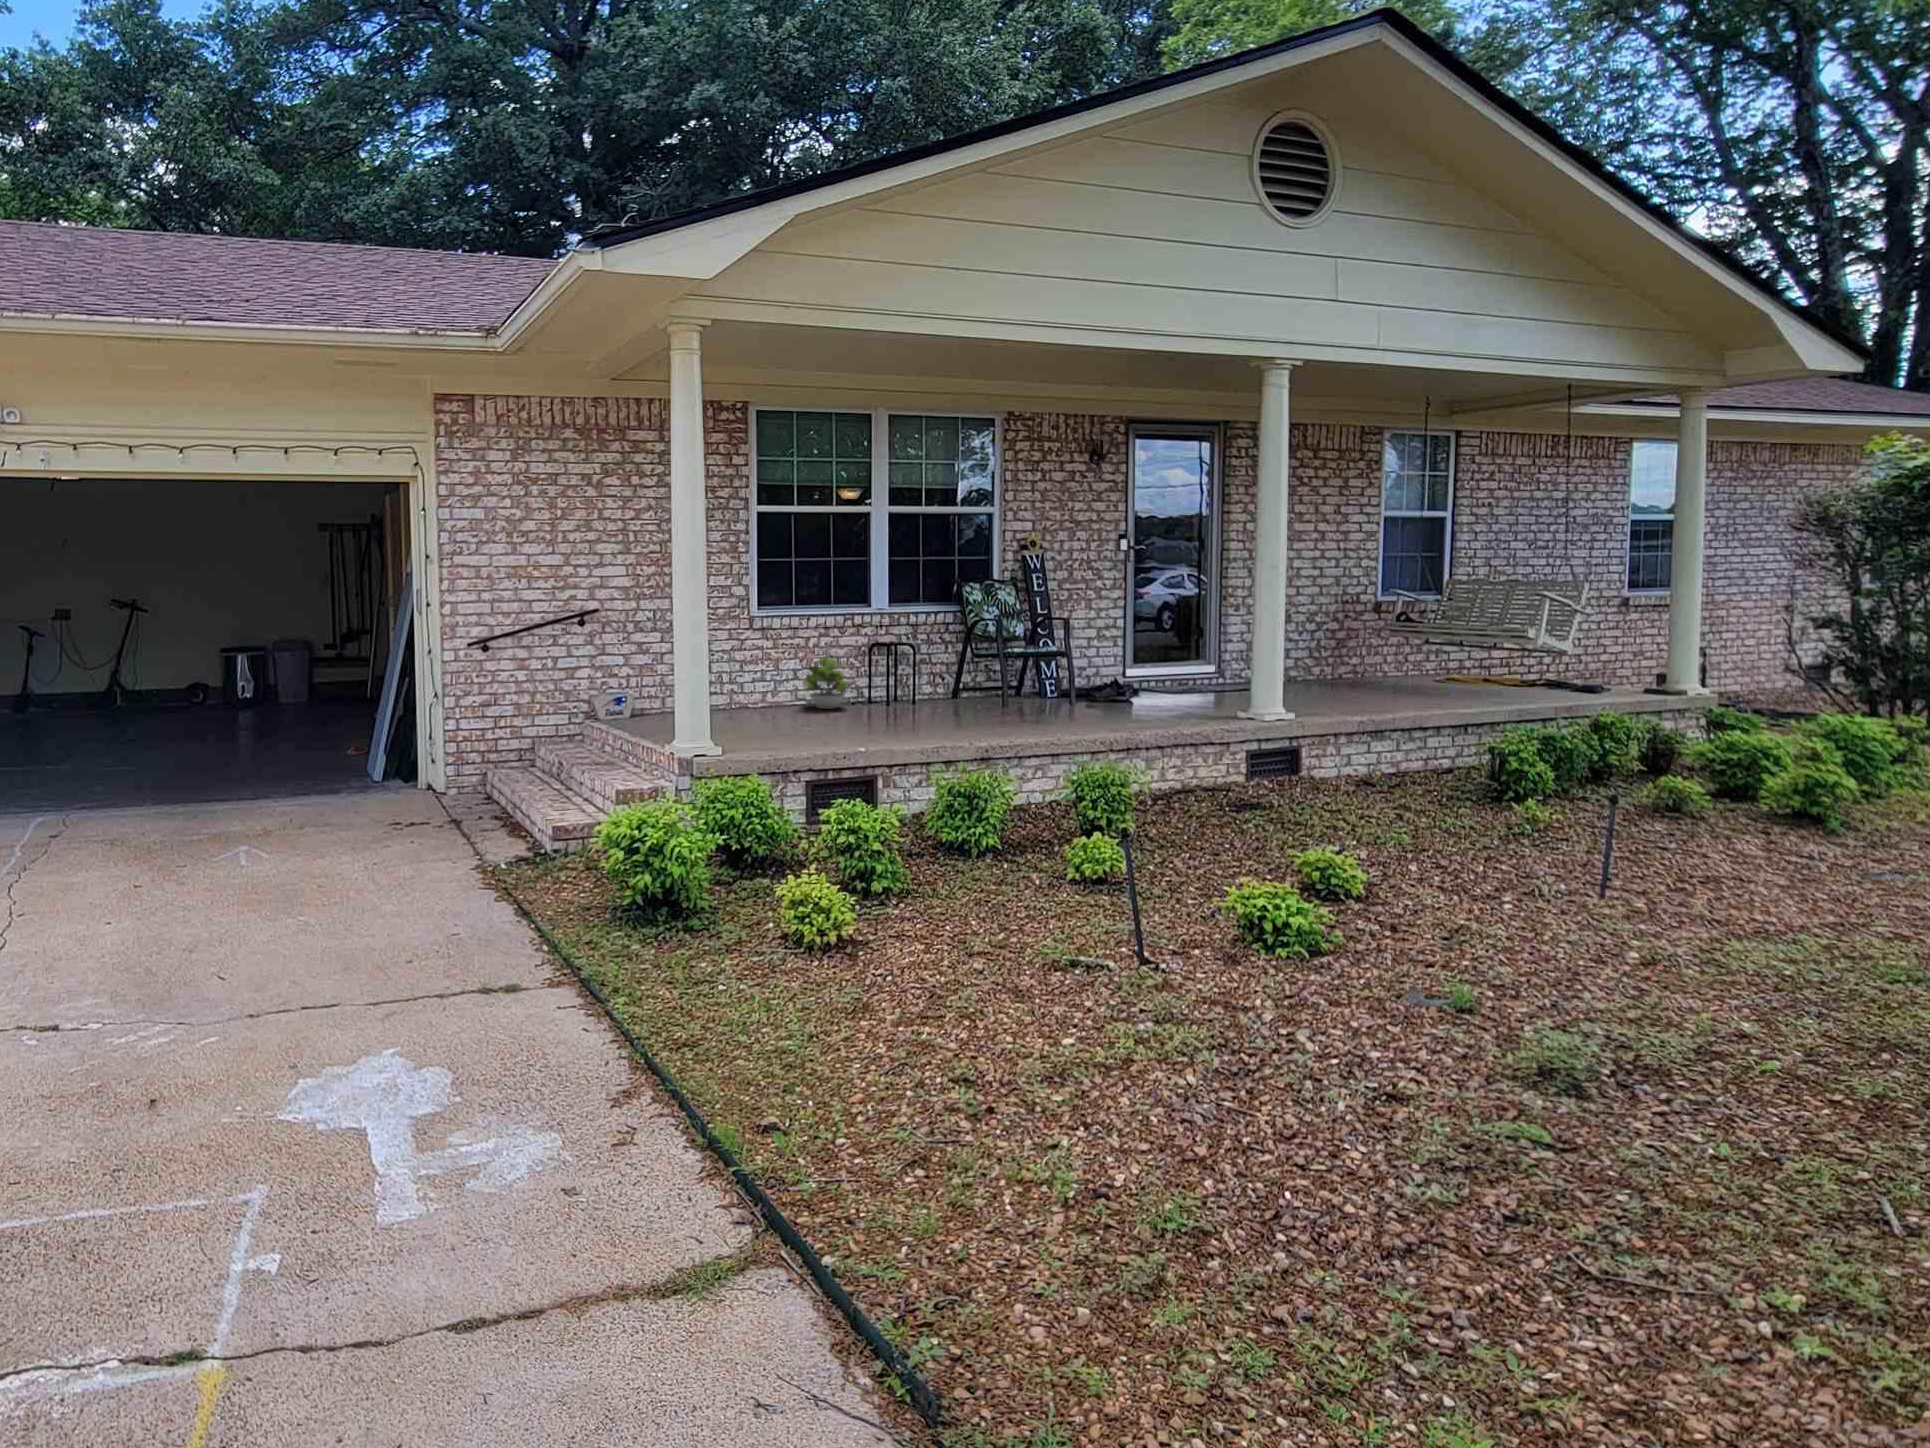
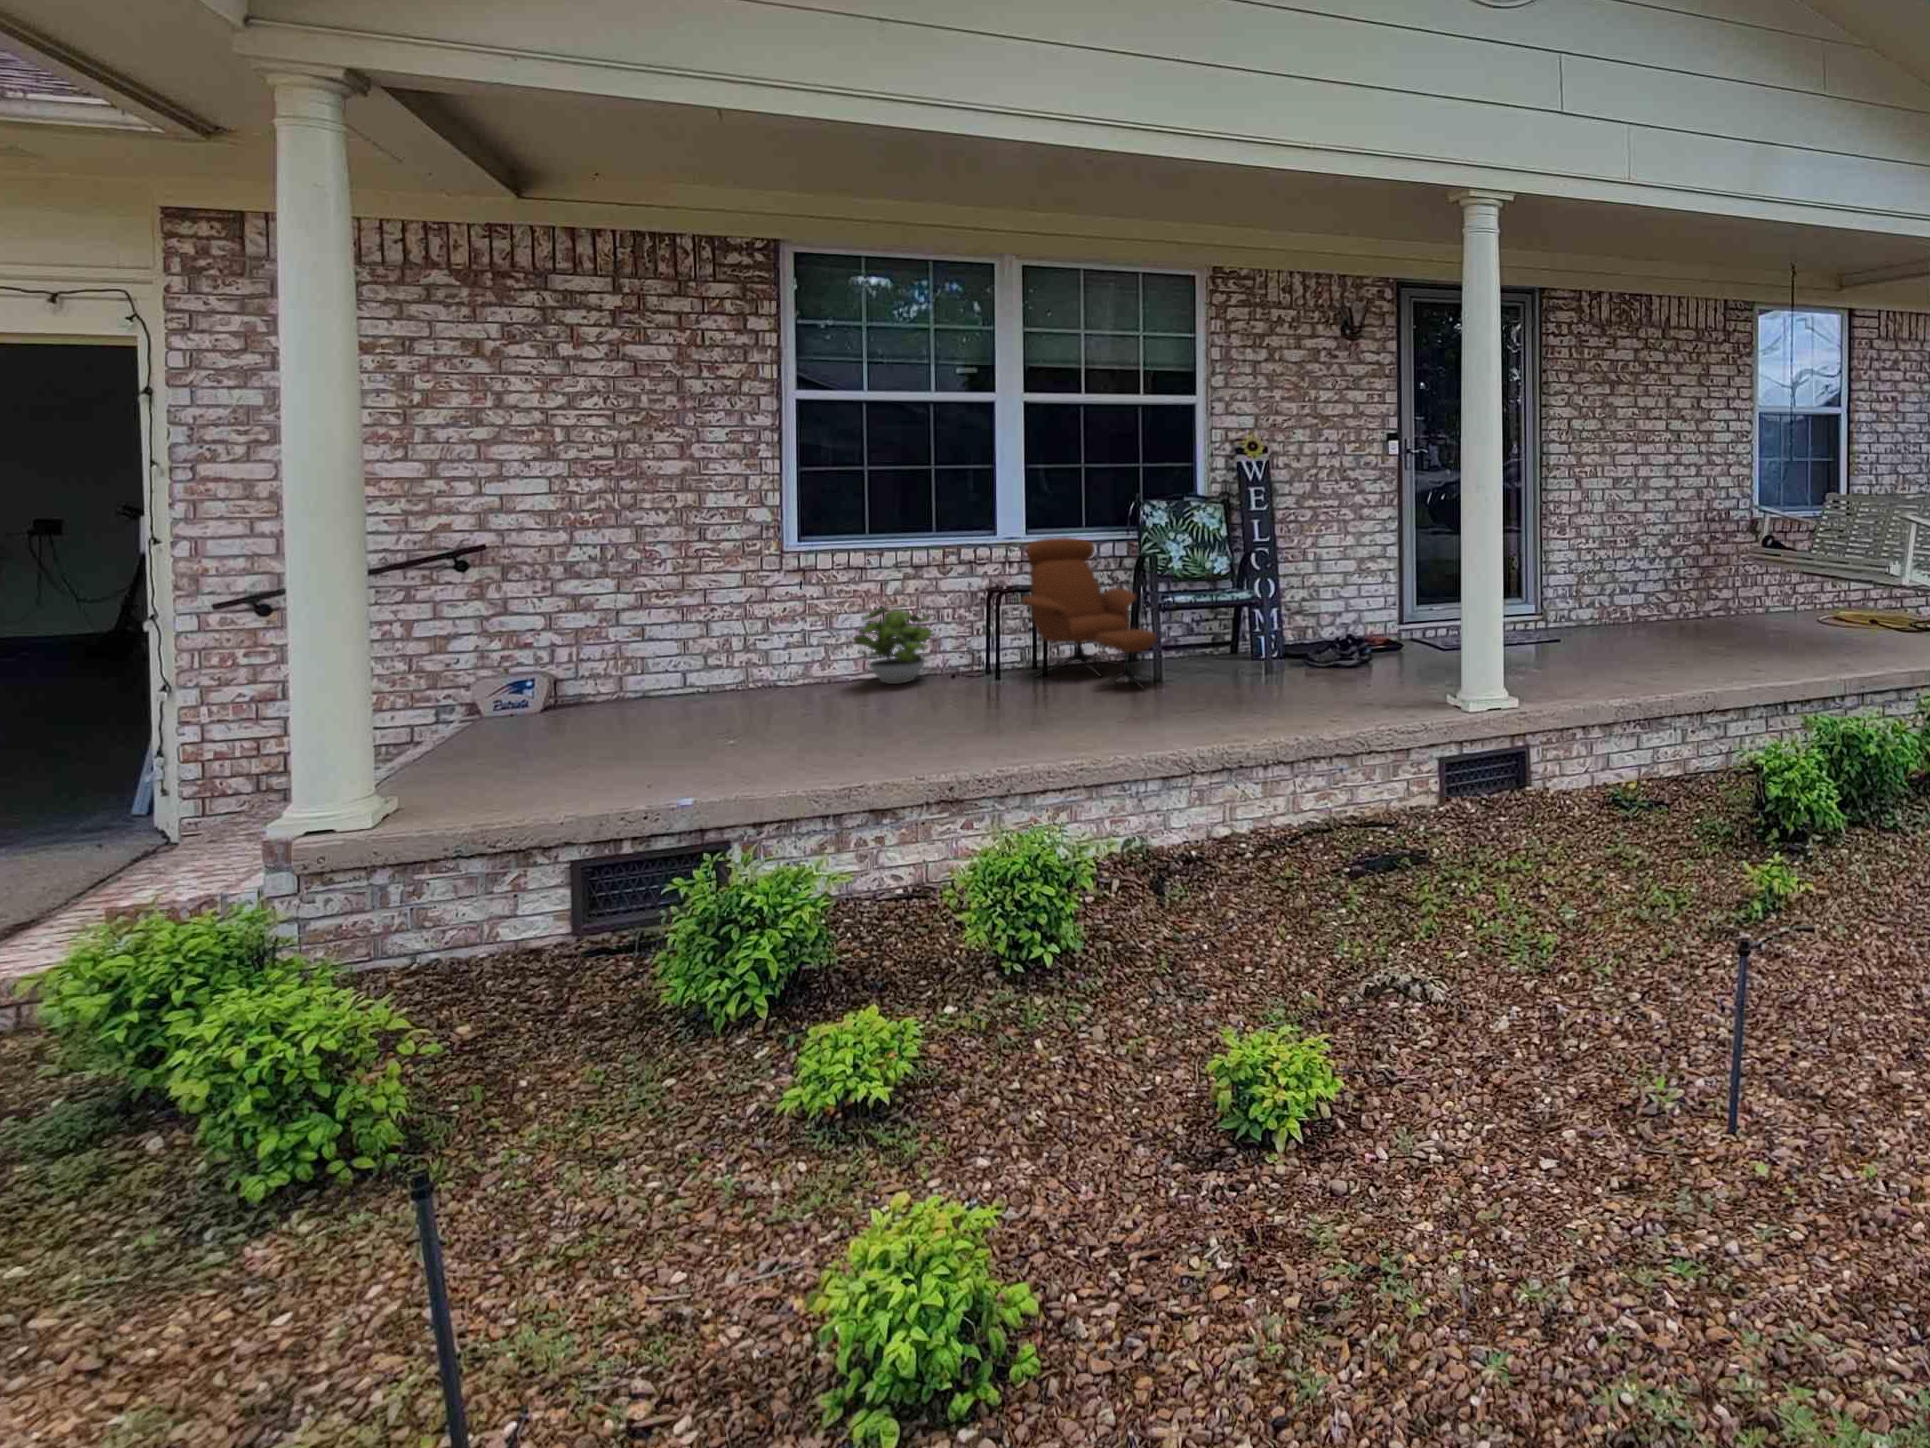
lounge chair: none [900,610,1015,711] -> present [1021,538,1156,688]

